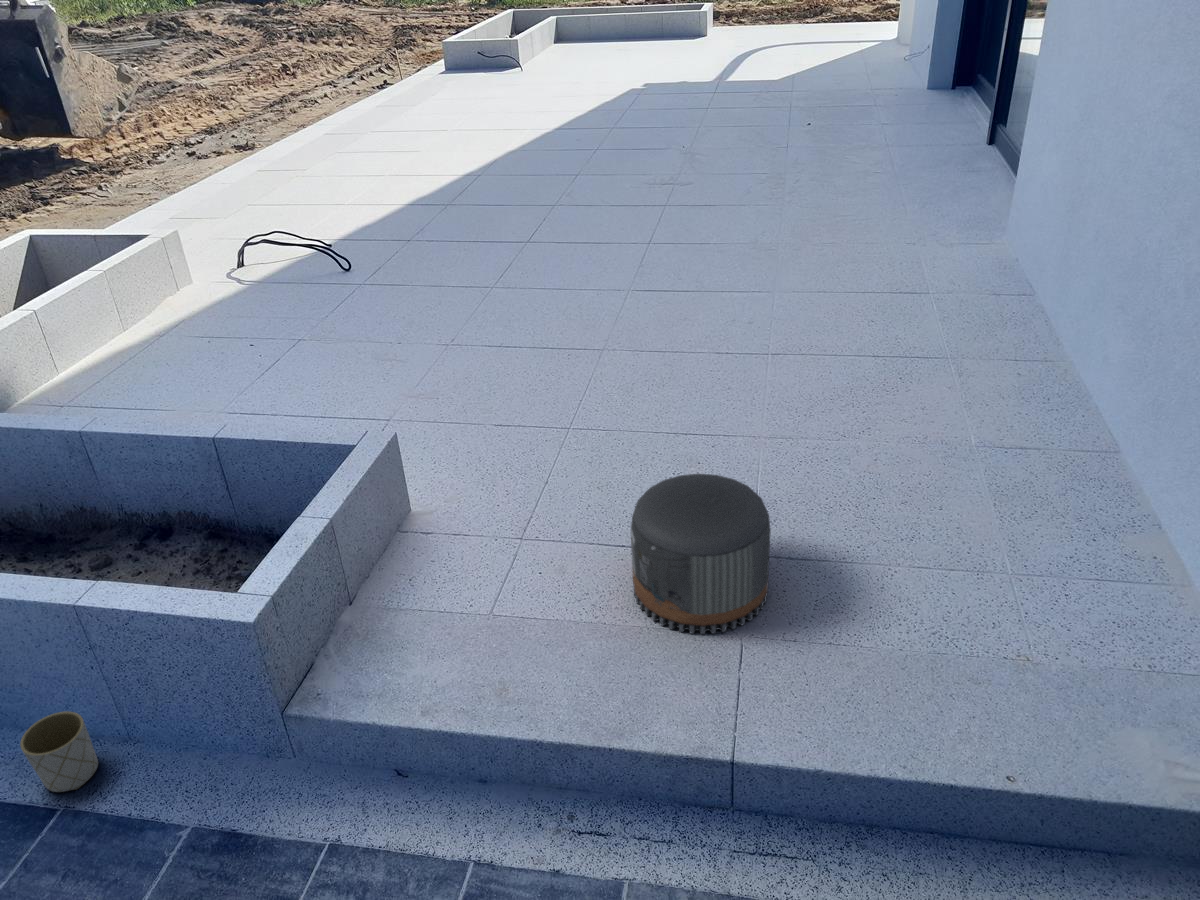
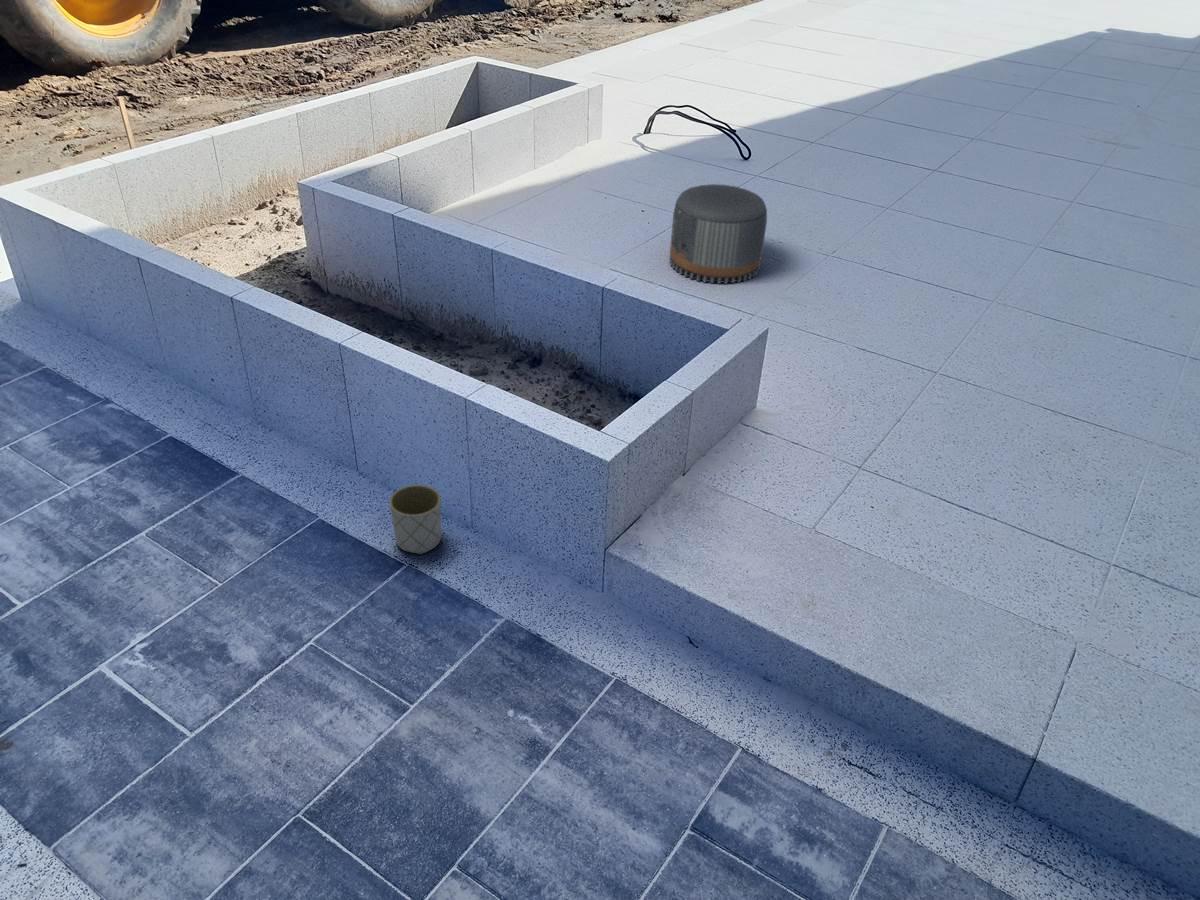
pouf: present [631,474,771,634] -> present [670,184,767,284]

